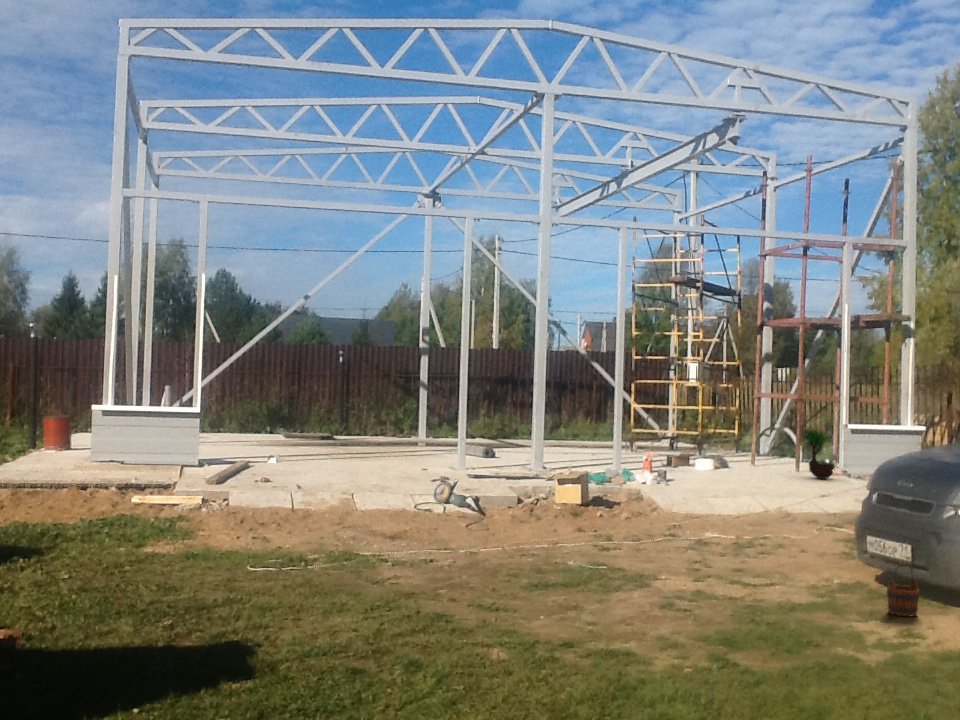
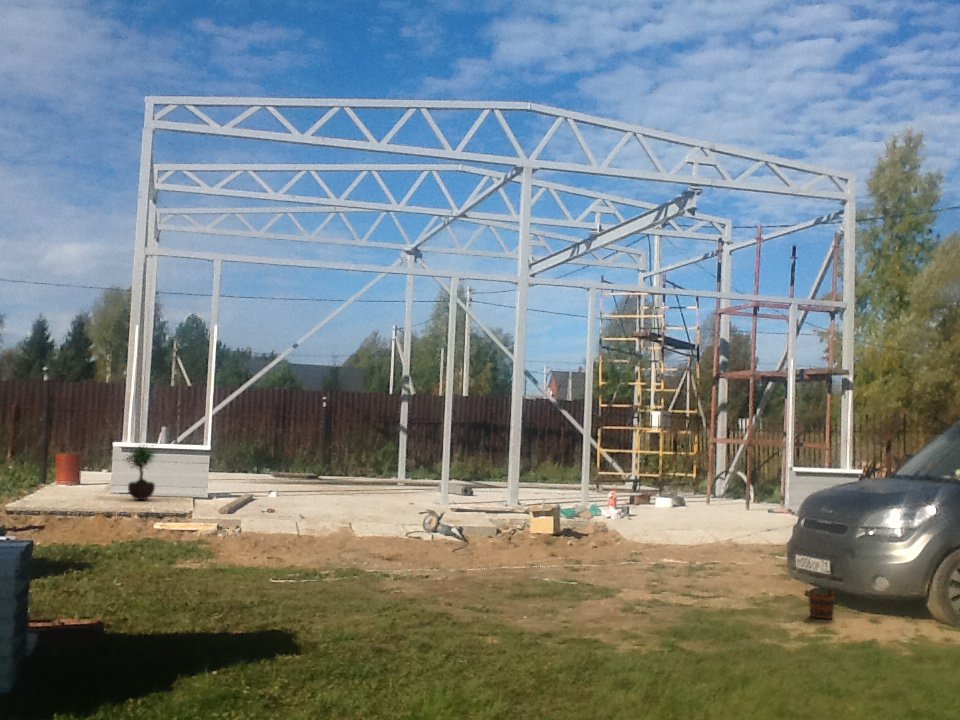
potted tree: present [802,427,835,479] -> present [126,445,156,500]

